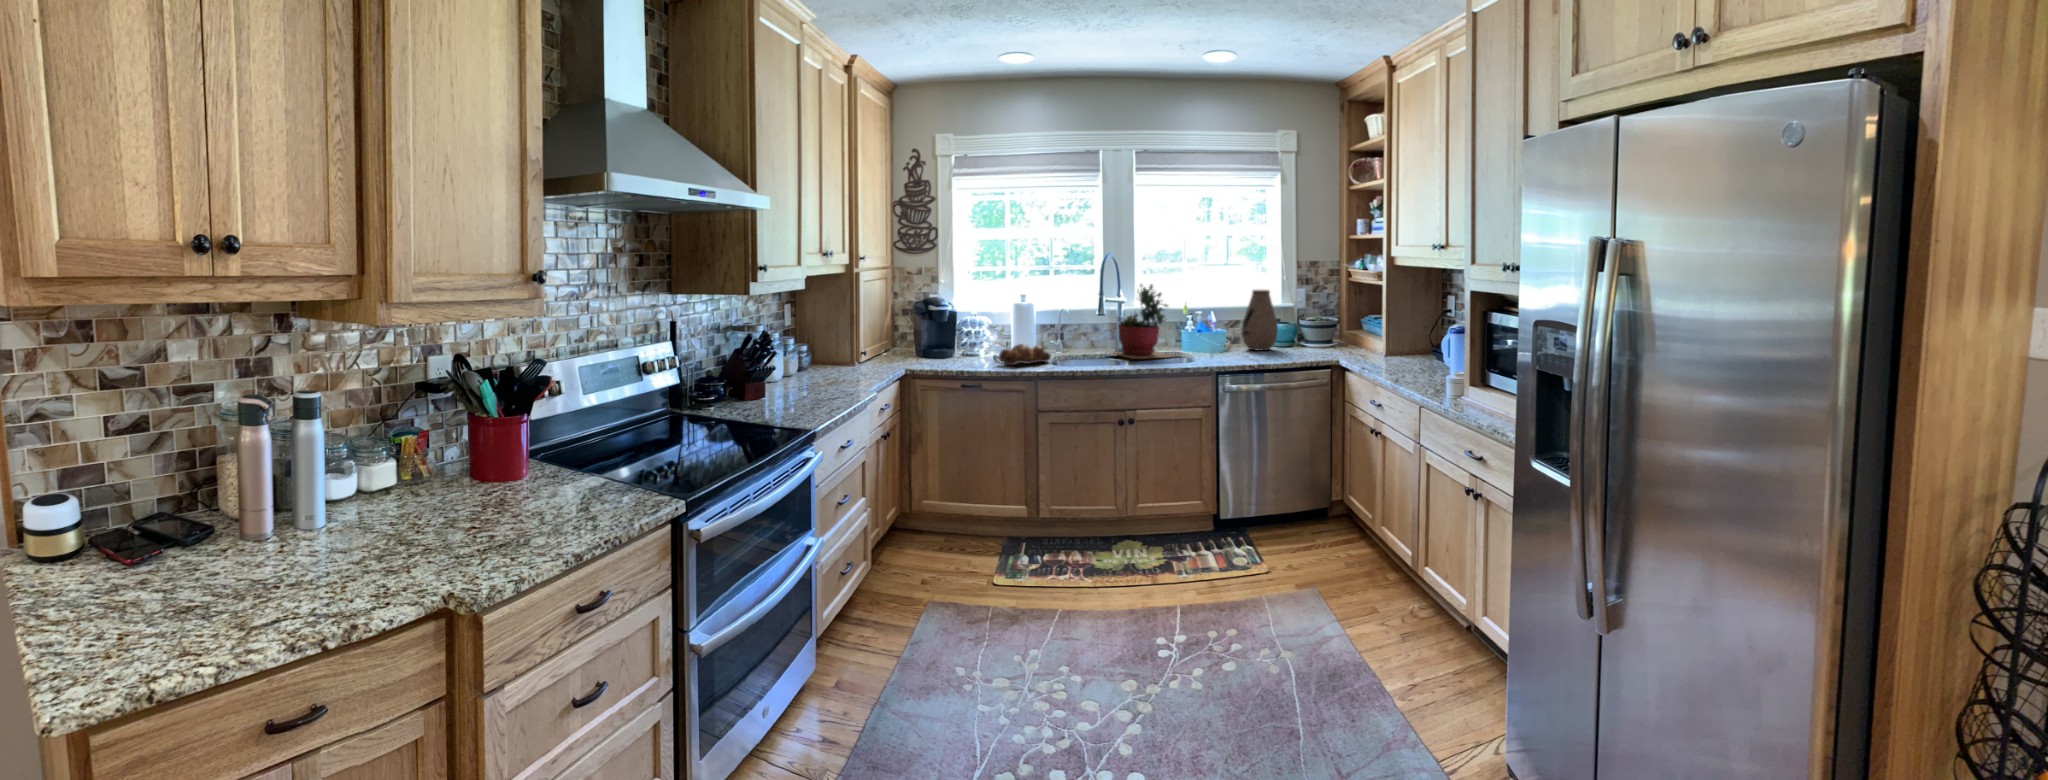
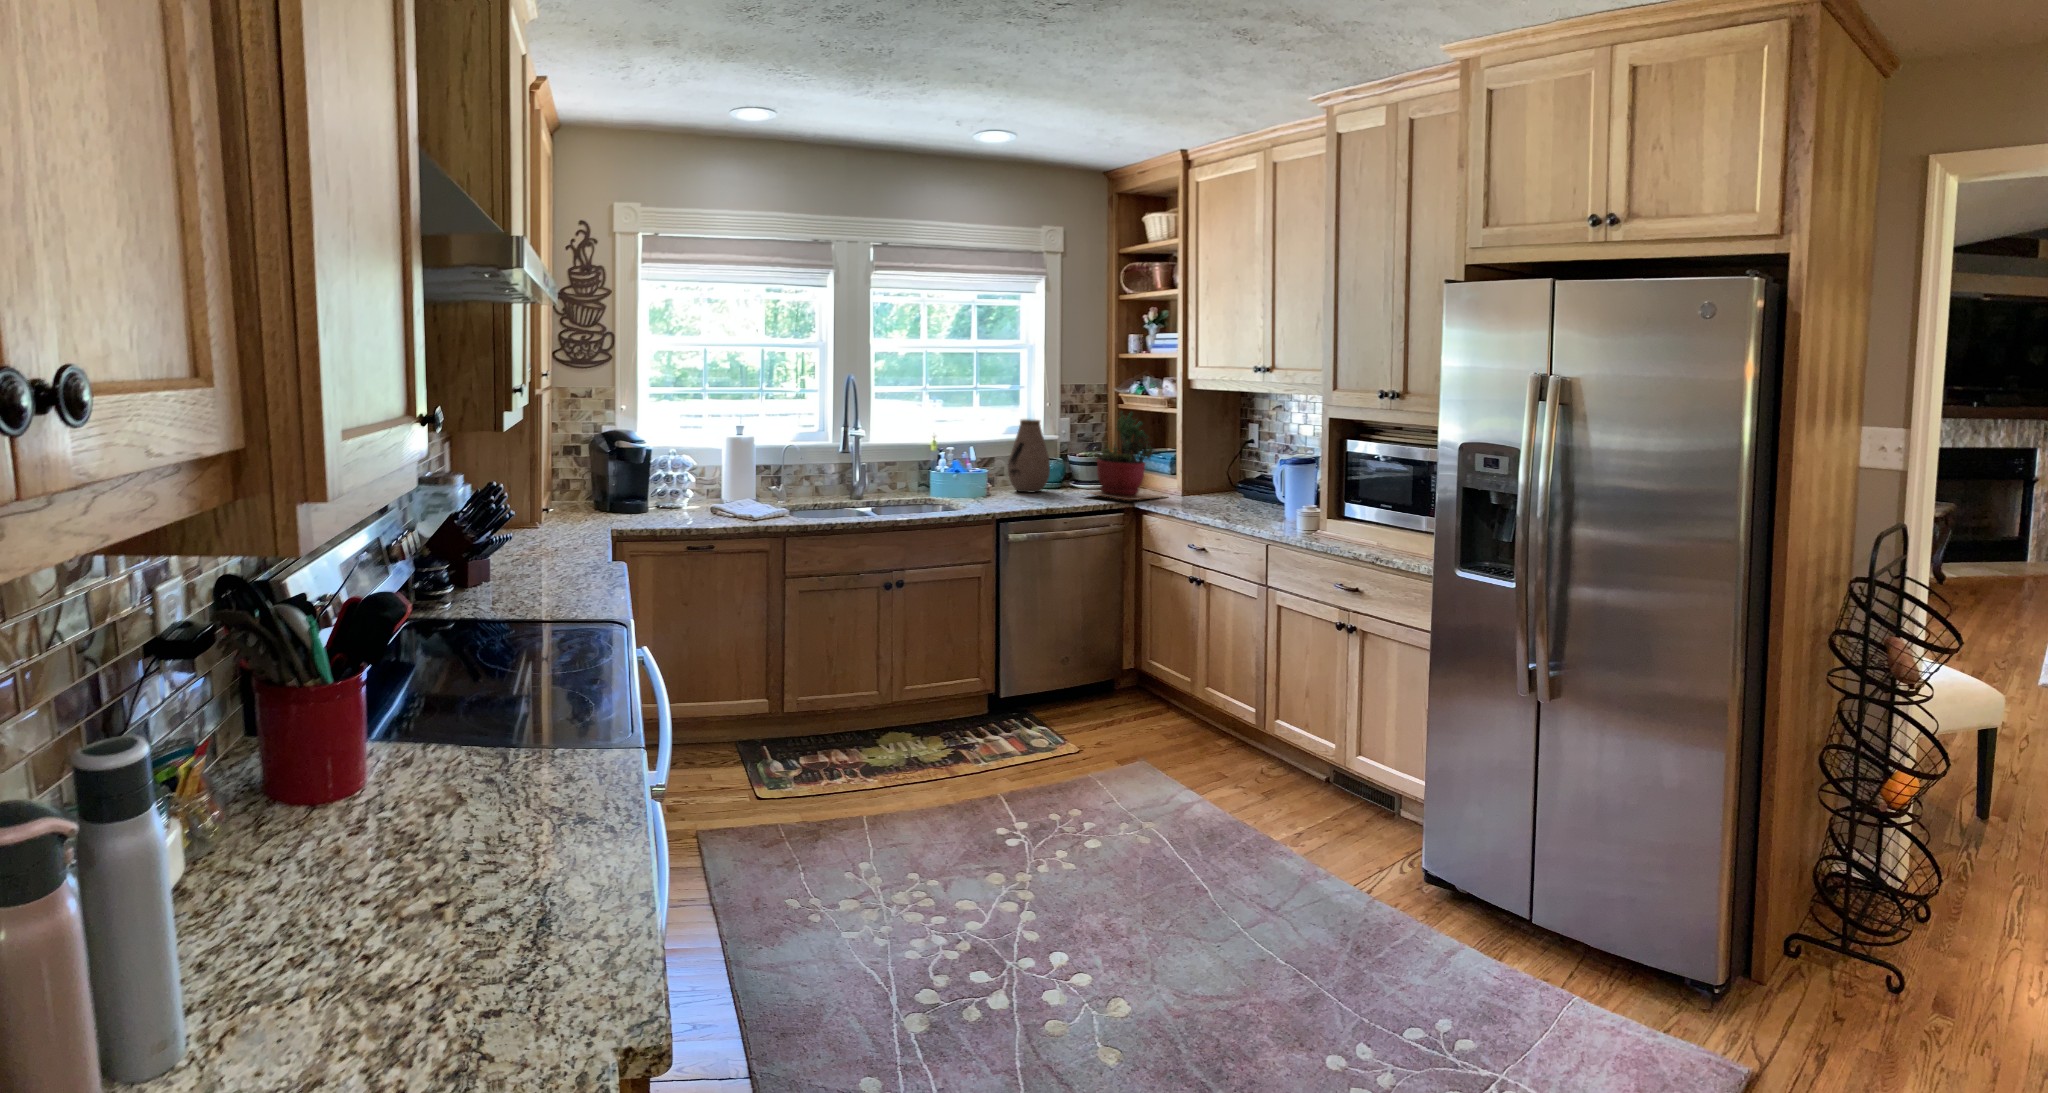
succulent plant: present [1111,285,1175,359] -> present [1088,412,1162,500]
bread loaf: present [999,344,1051,365] -> none [722,488,789,517]

